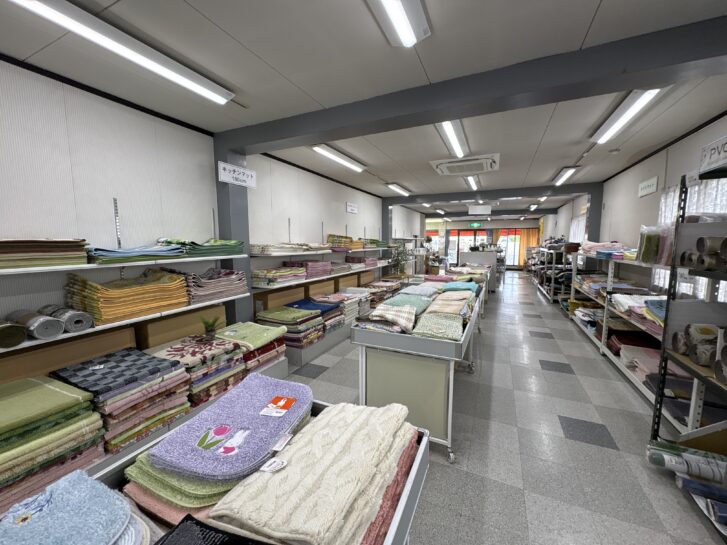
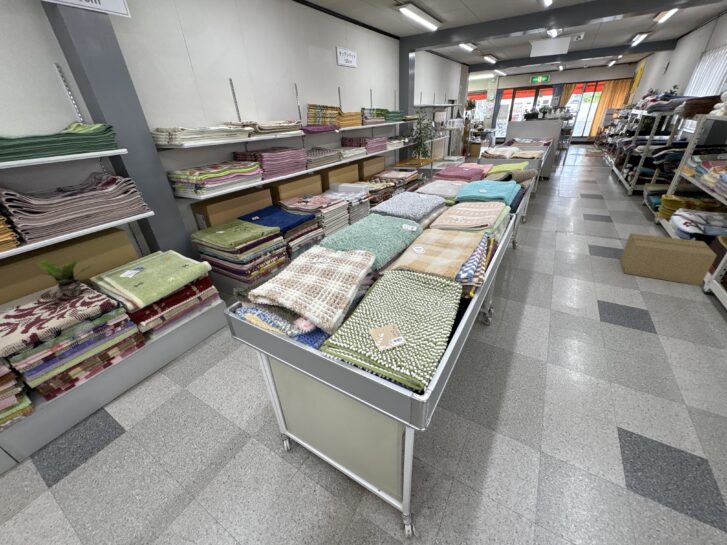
cardboard box: none [549,320,600,352] -> present [620,233,717,286]

